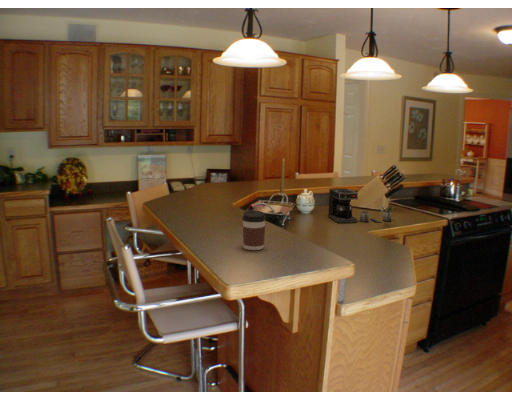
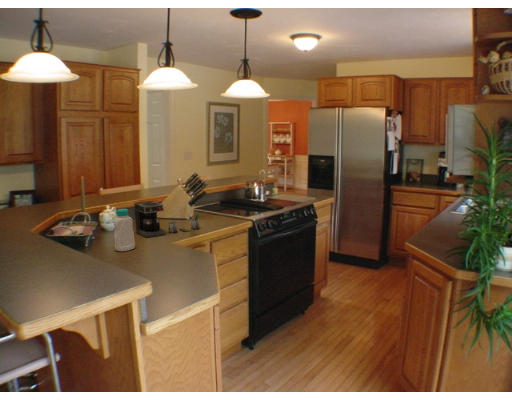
bottle: none [309,193,328,233] -> present [114,209,135,251]
coffee cup: present [242,210,266,250] -> none [30,237,59,280]

